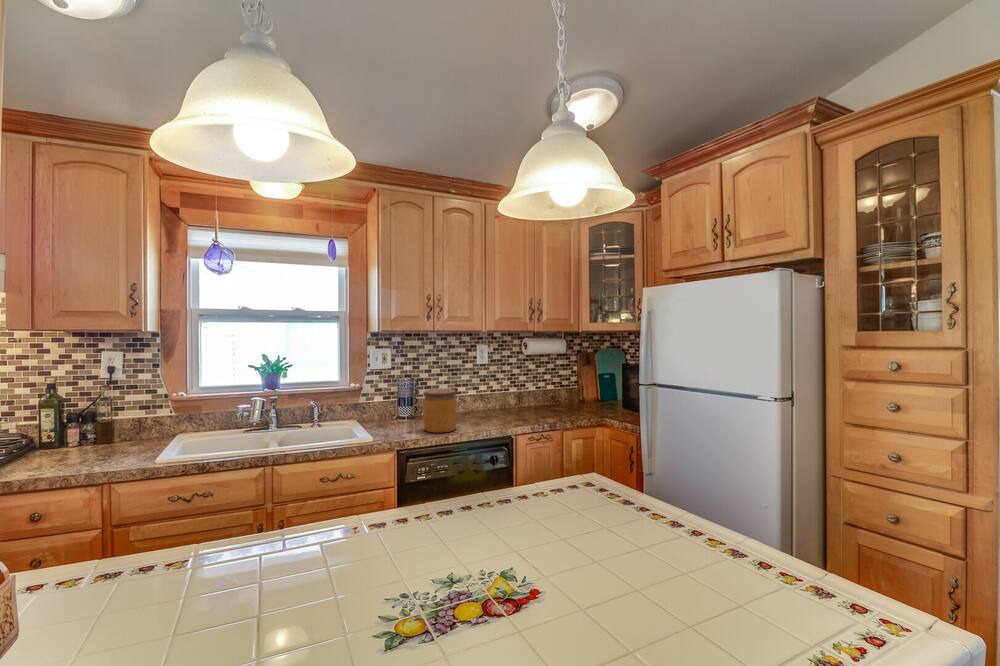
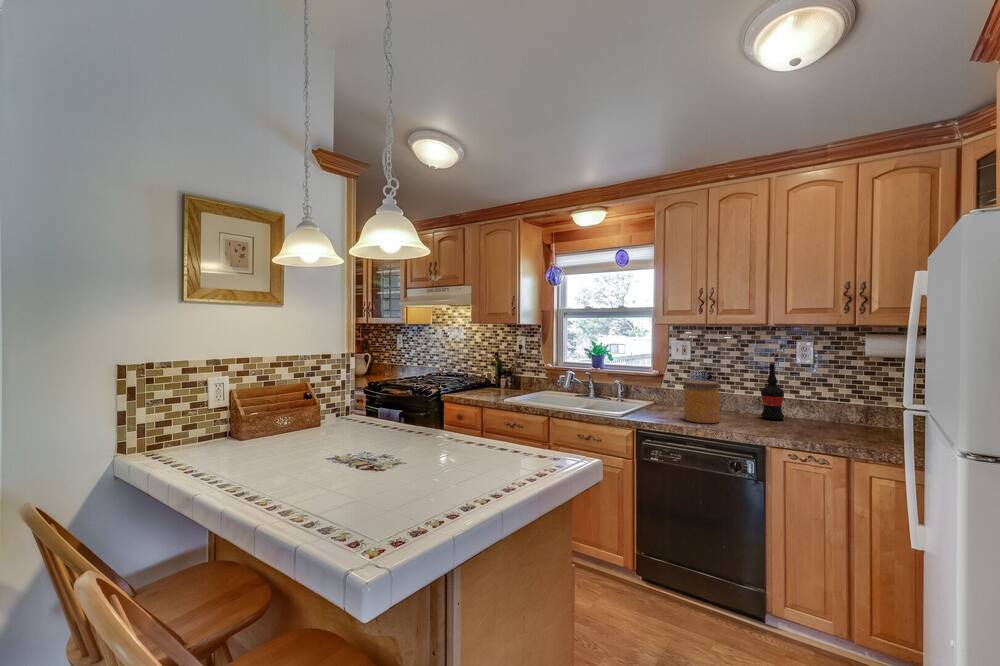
wine bottle: none [460,365,478,415] -> present [761,362,784,419]

